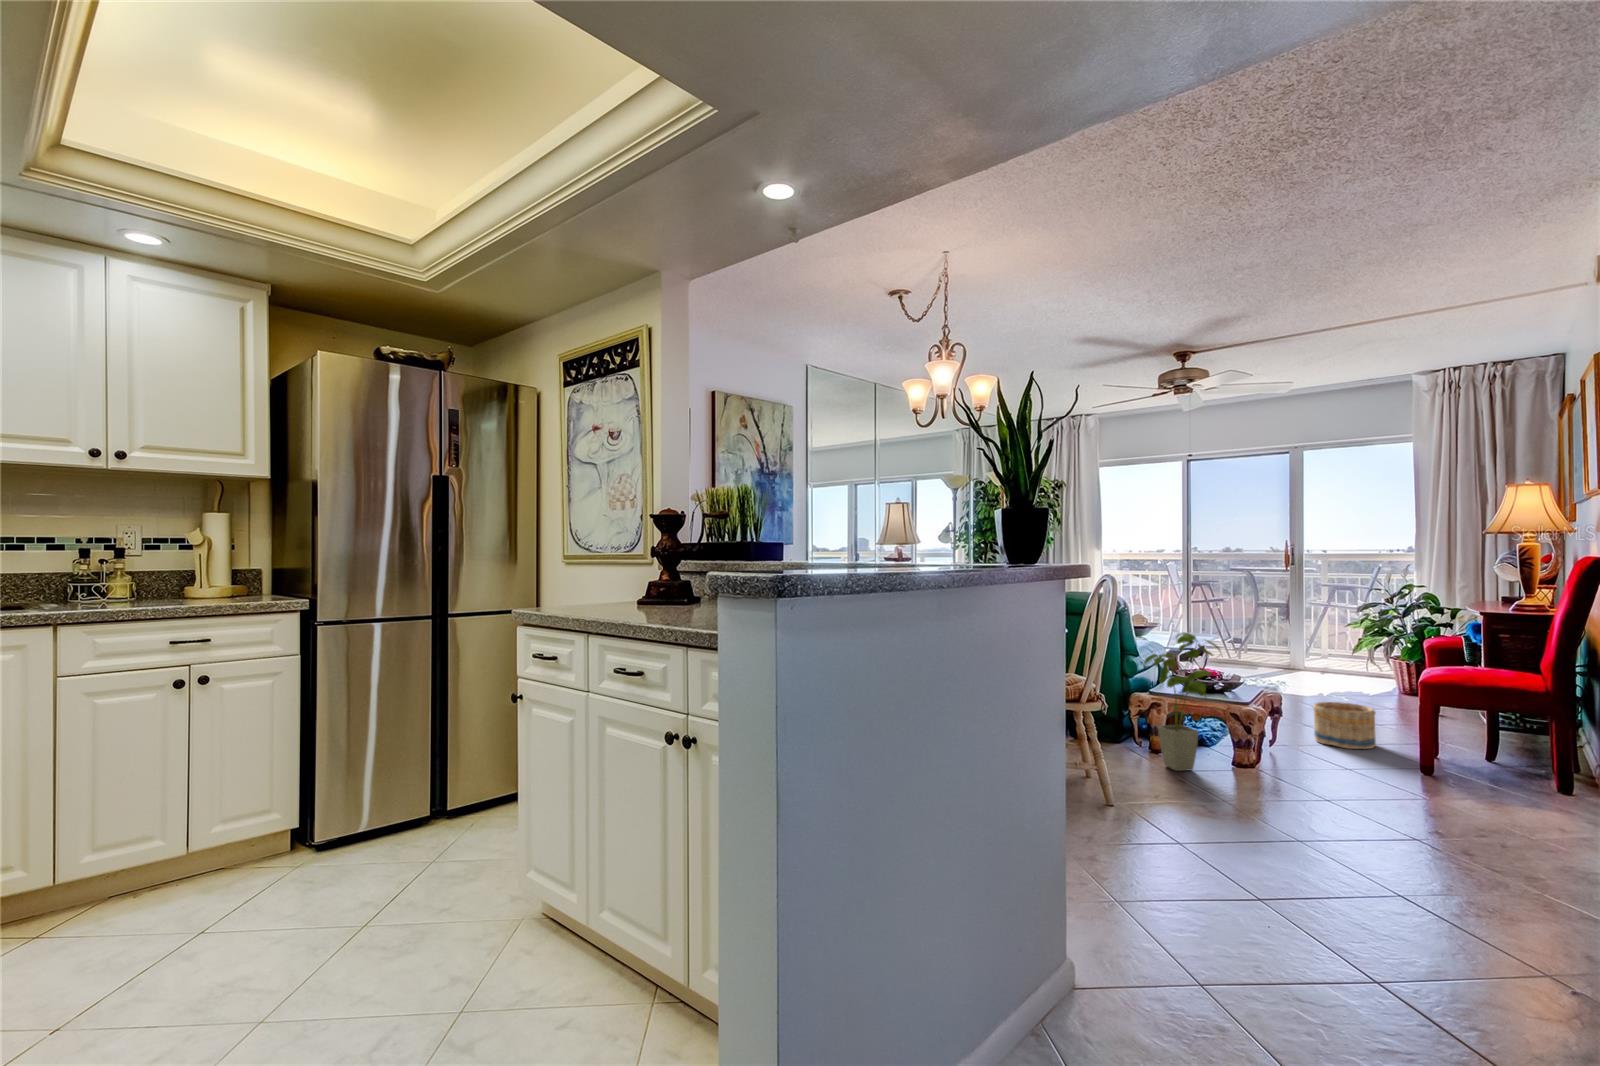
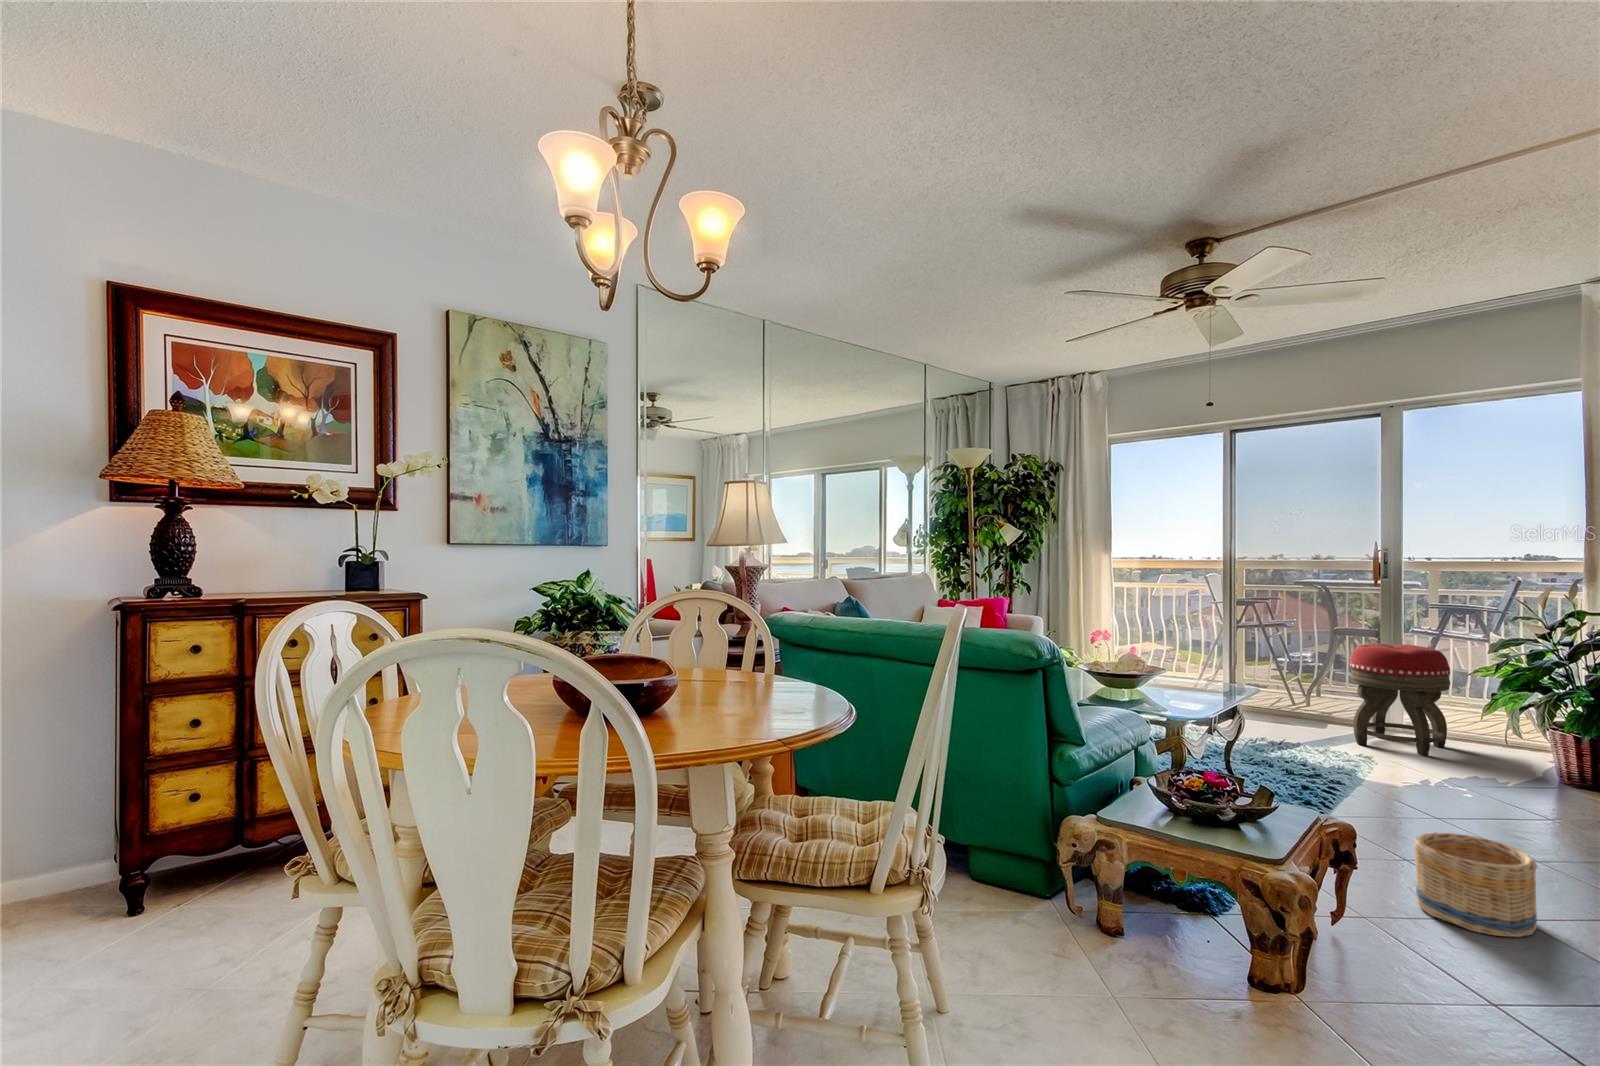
footstool: none [1269,610,1333,682] -> present [1350,644,1450,756]
house plant: present [1144,632,1220,771] -> none [1075,721,1221,991]

